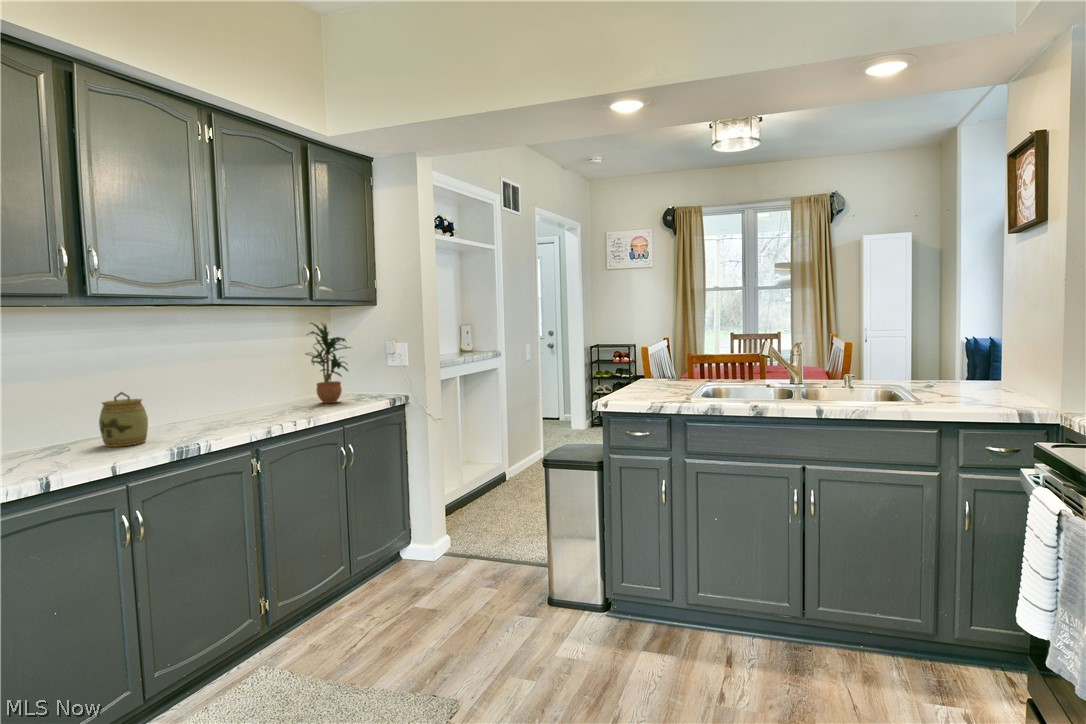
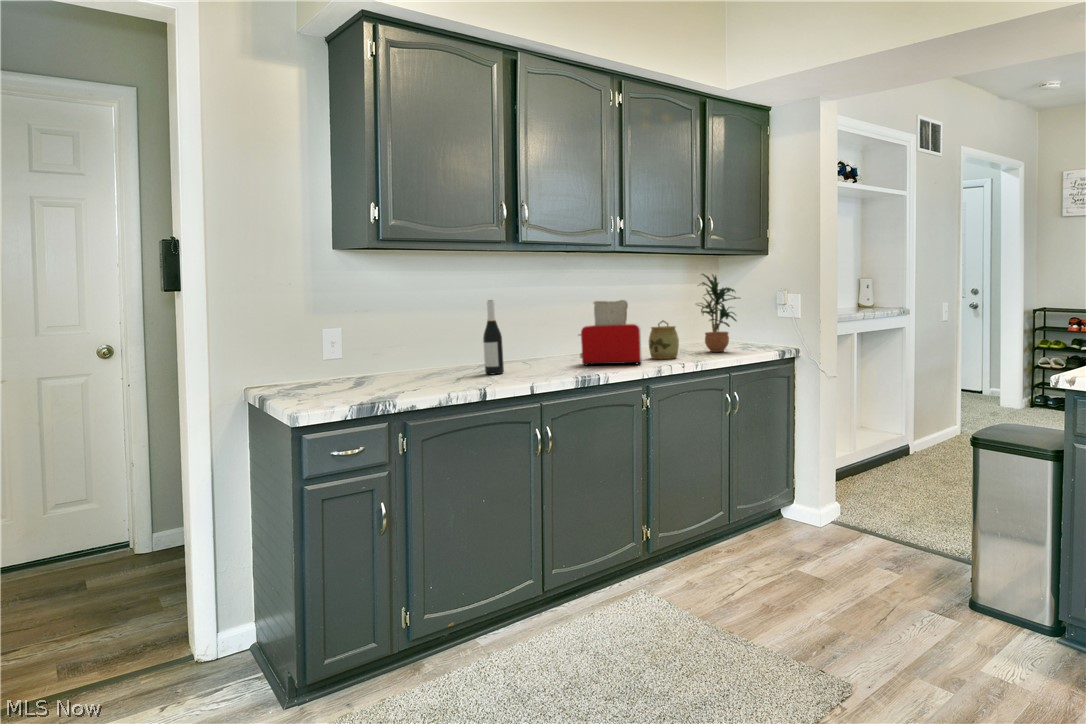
toaster: none [167,354,248,431] -> present [579,300,642,366]
wine bottle: none [30,360,64,454] -> present [483,300,504,374]
jar: present [99,392,148,447] -> present [649,320,679,359]

